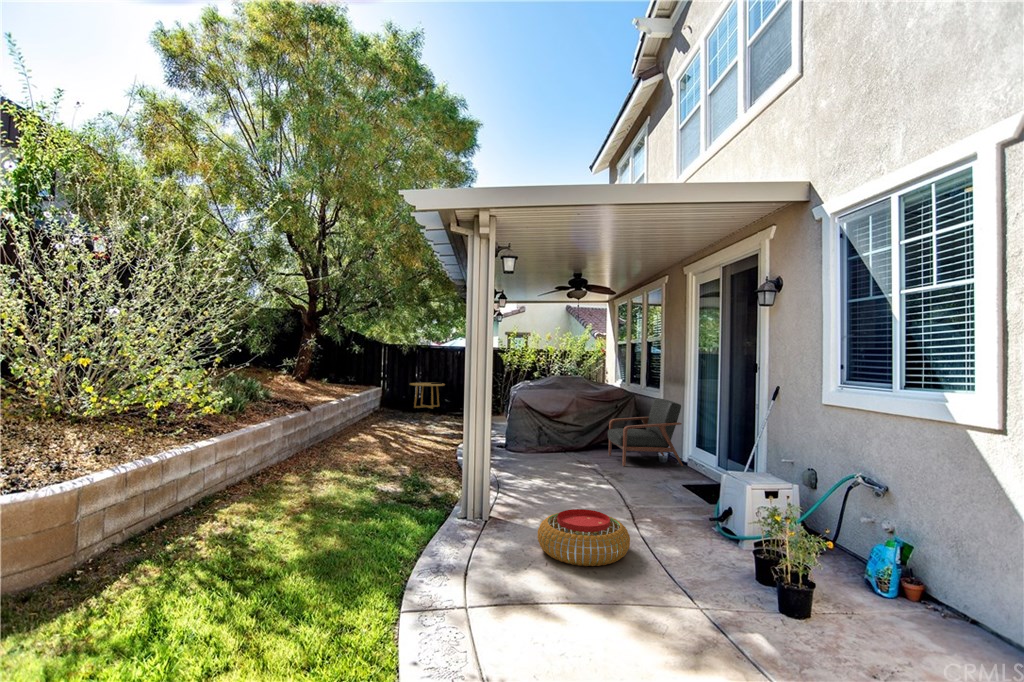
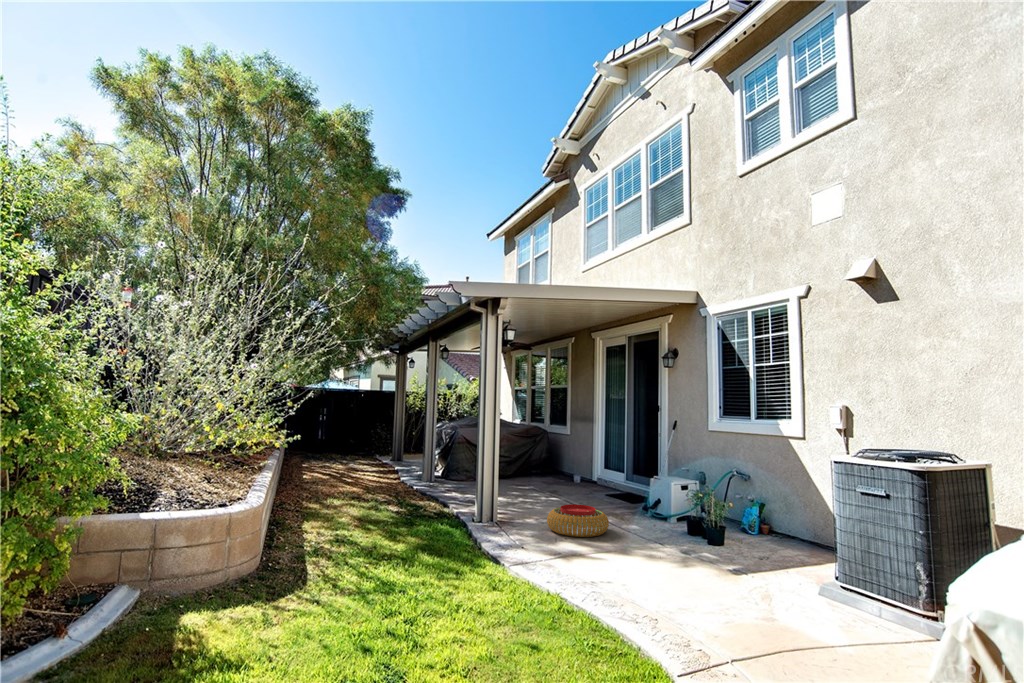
round table: present [410,383,445,409] -> none [308,426,345,451]
chair: present [608,398,683,466] -> none [535,433,595,487]

